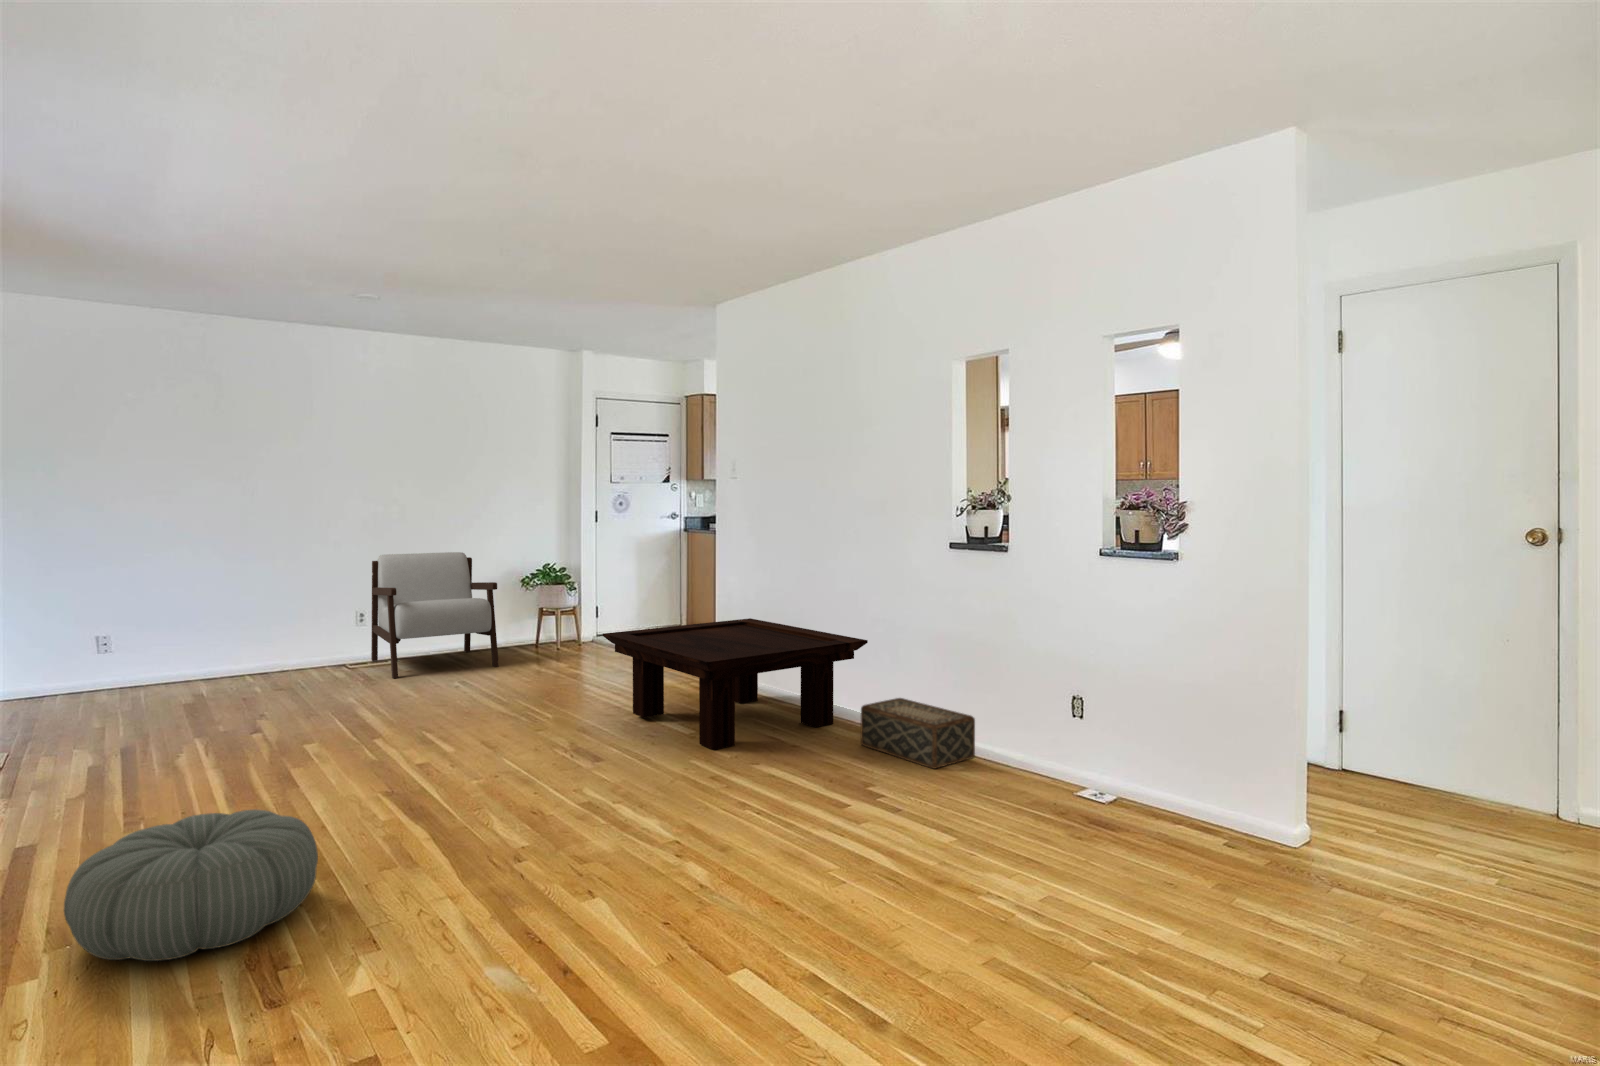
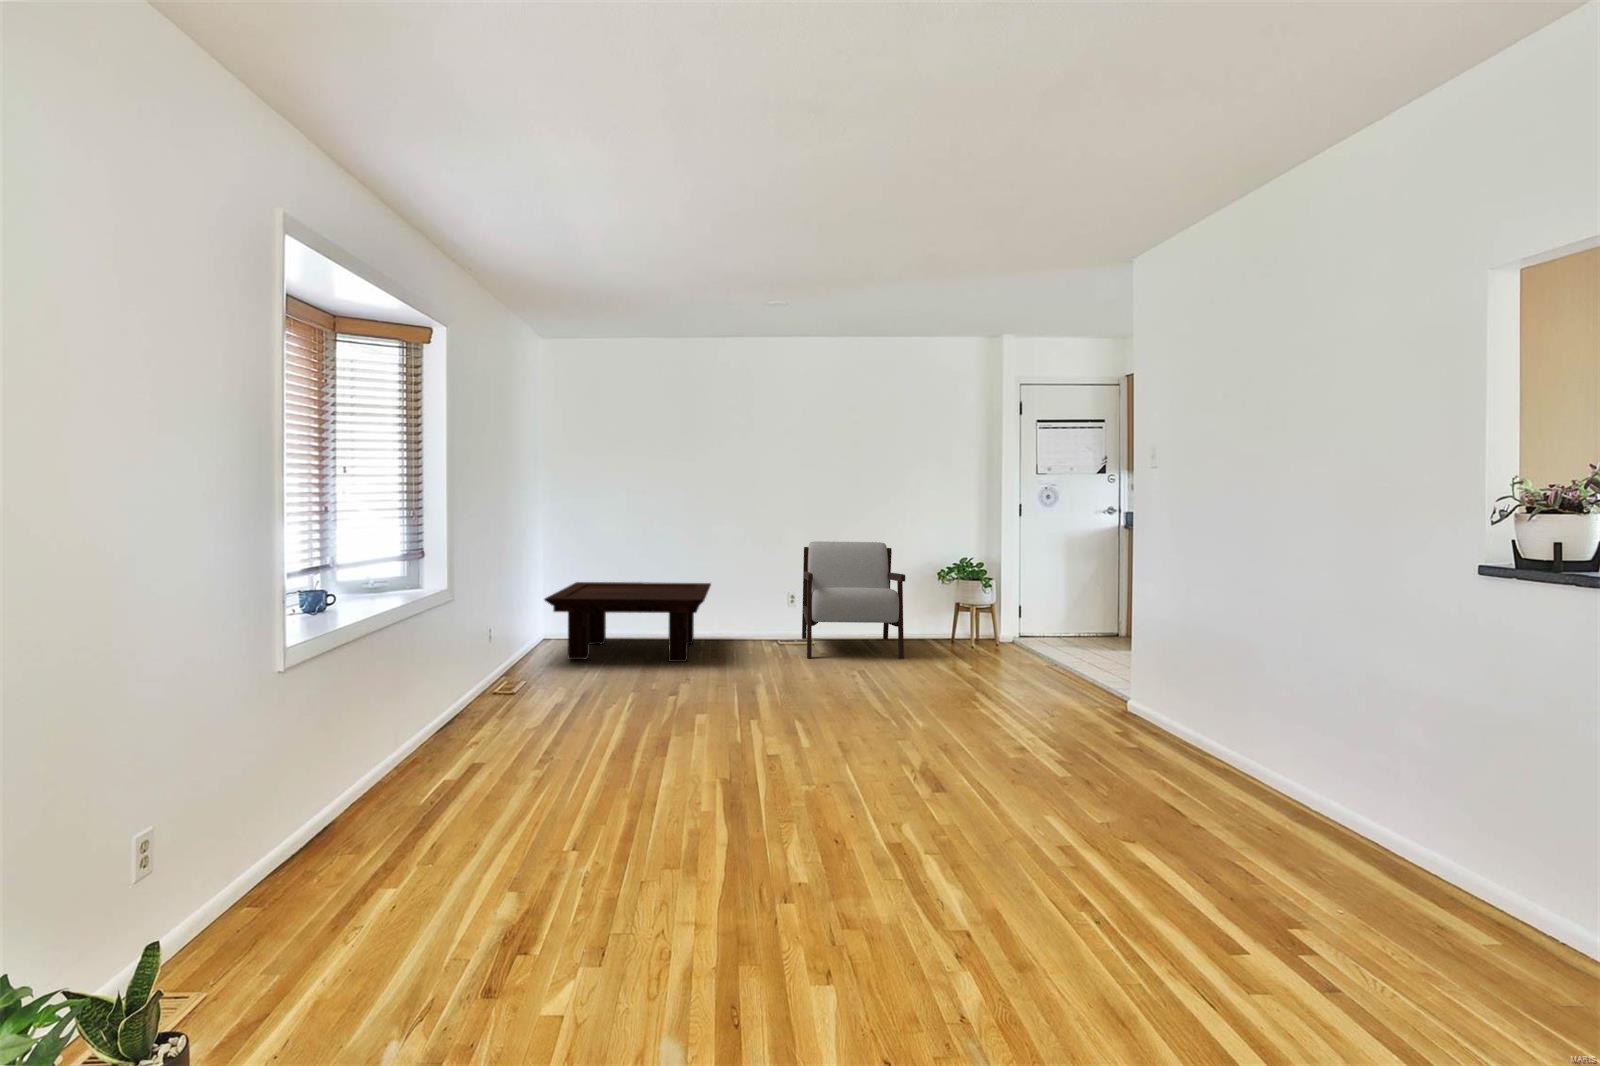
coffee table: present [603,618,868,750] -> present [544,582,711,662]
woven basket: present [861,698,975,769] -> none [1300,788,1514,920]
pouf: present [64,810,318,961] -> none [382,780,596,924]

